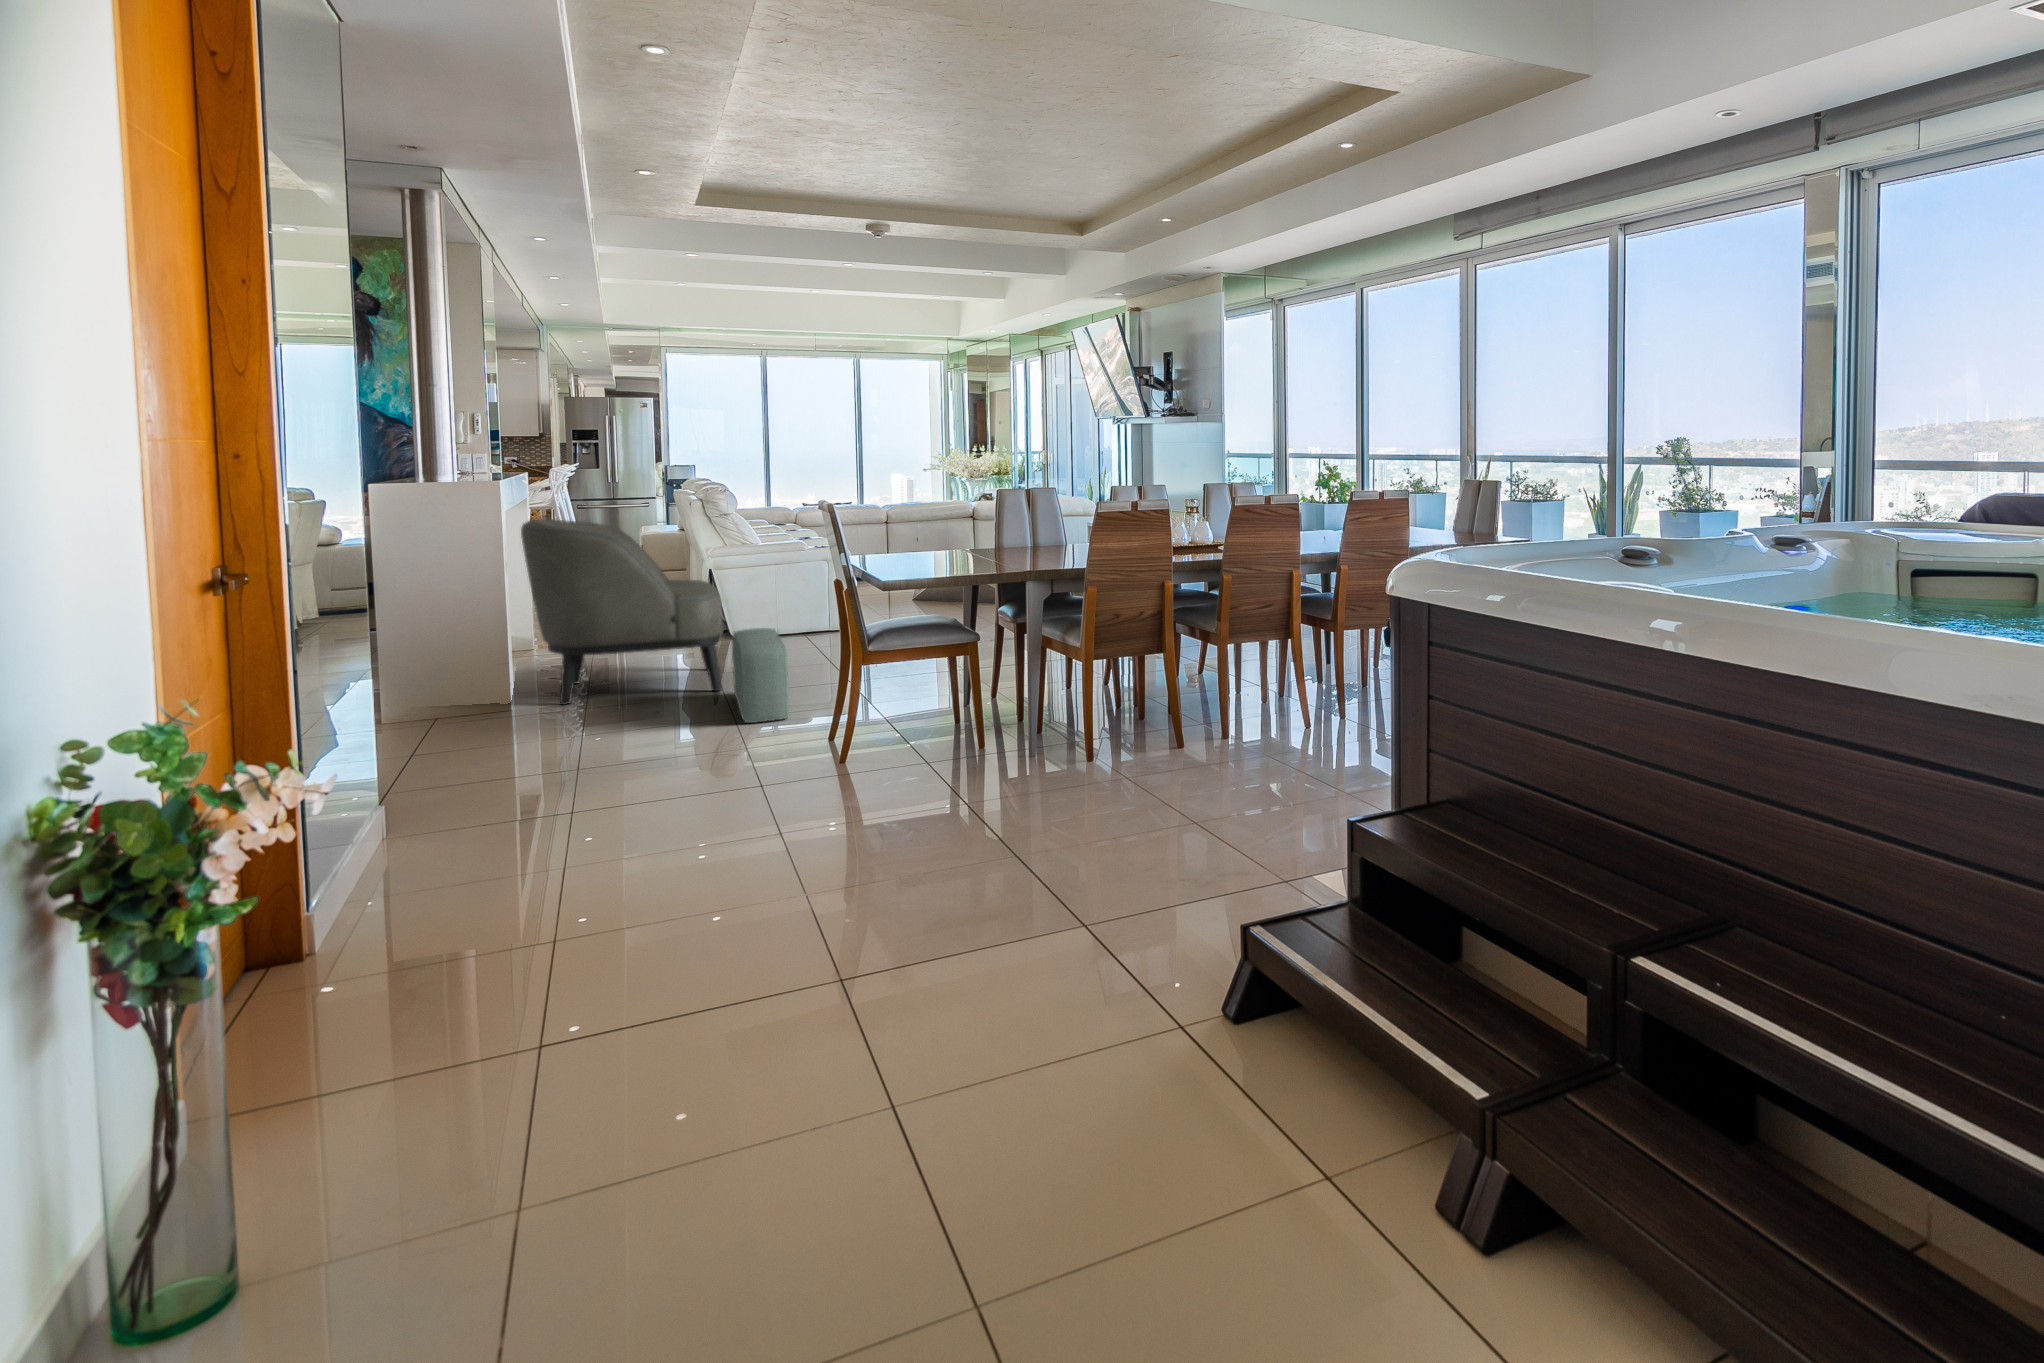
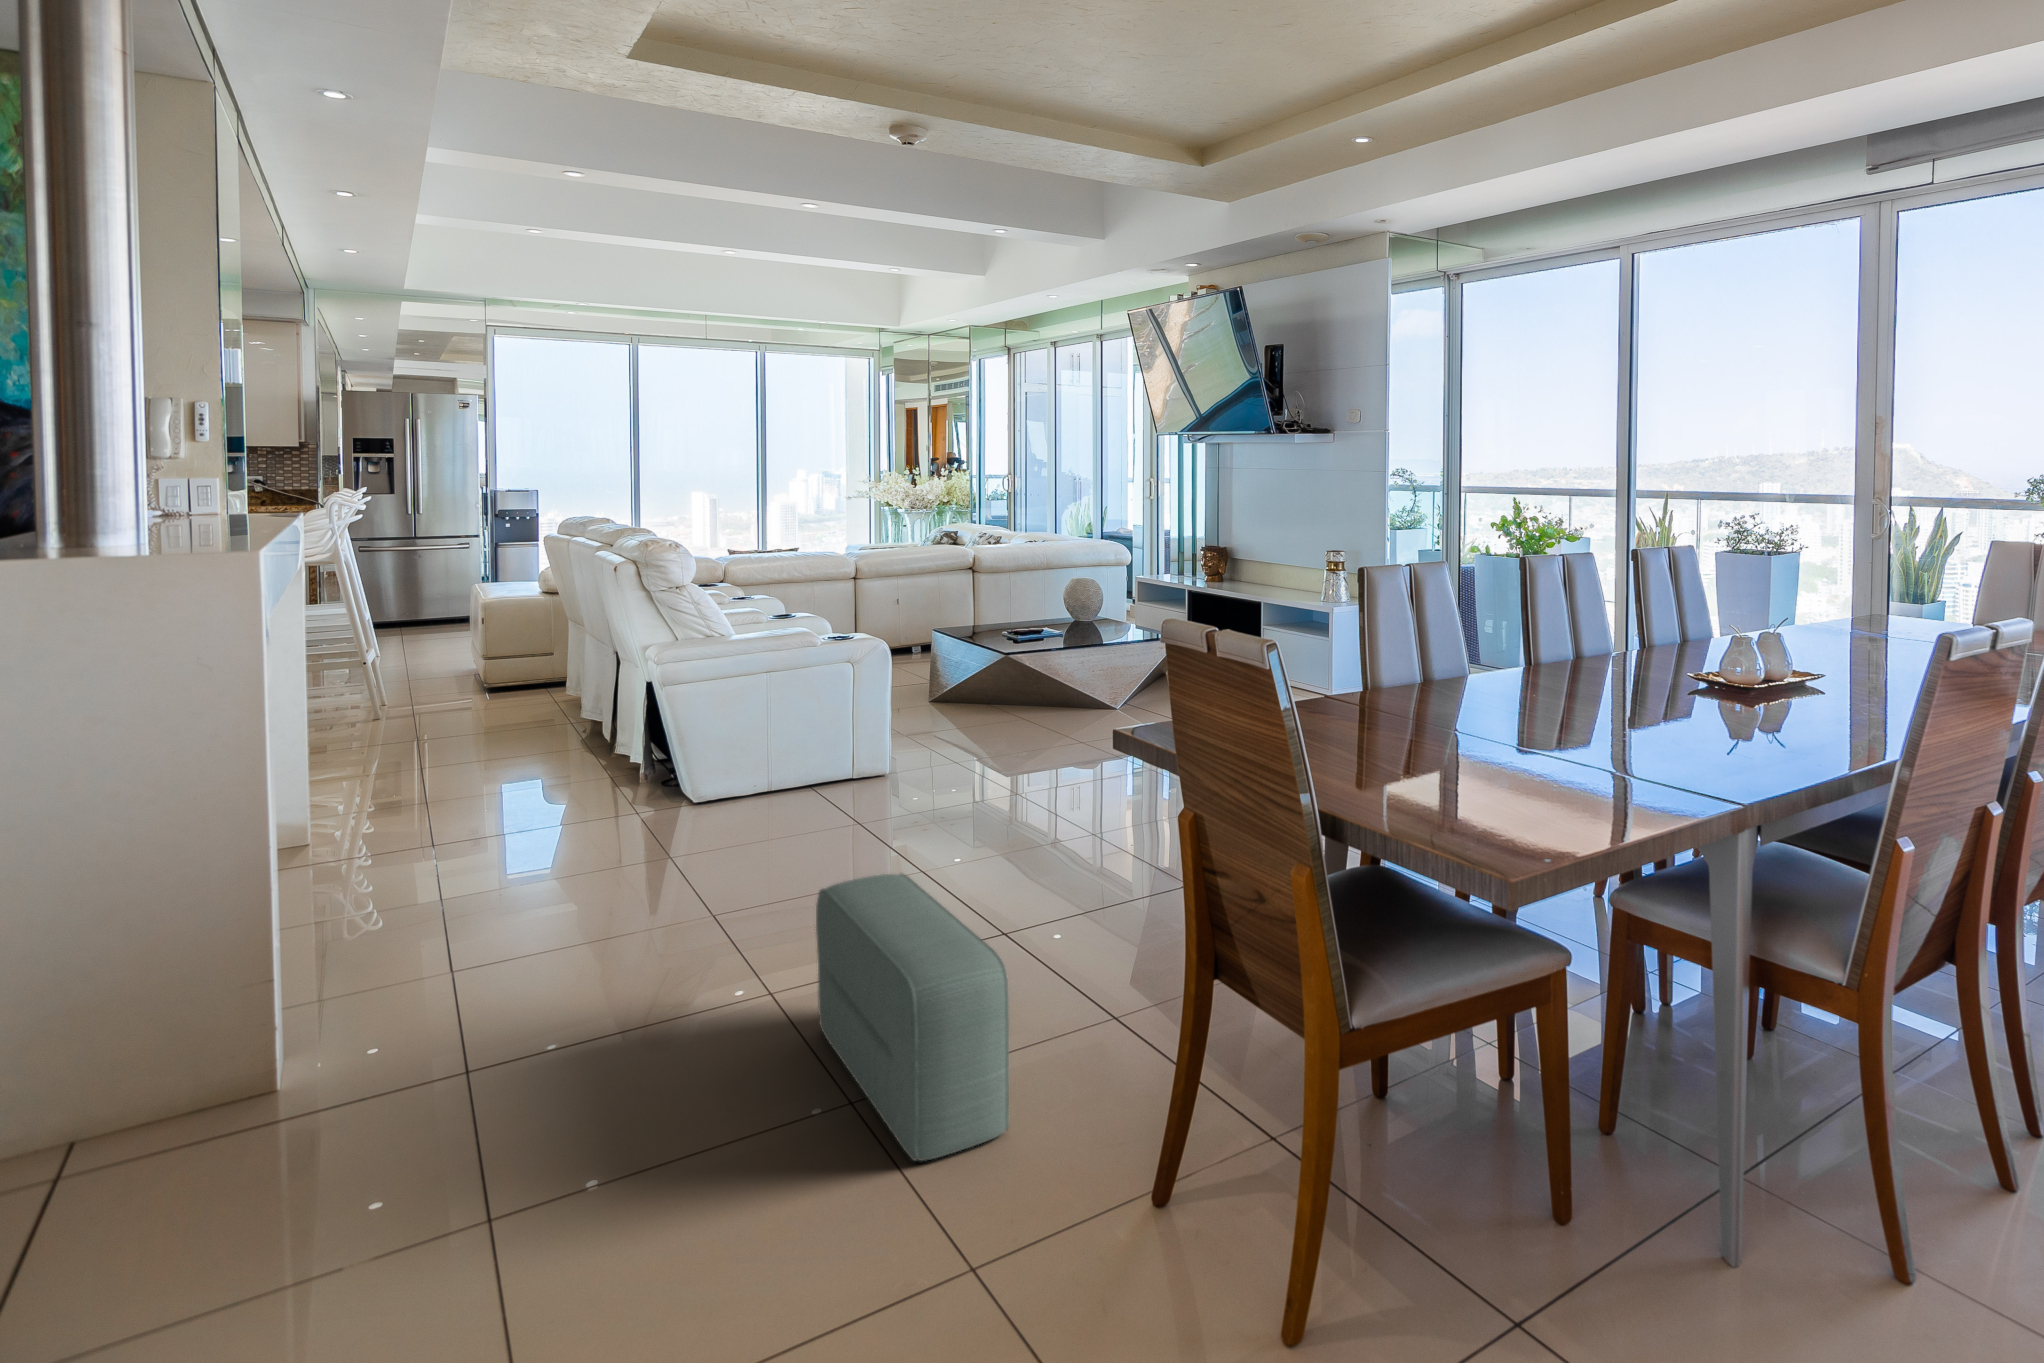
armchair: present [521,519,723,705] -> none [309,632,771,1082]

